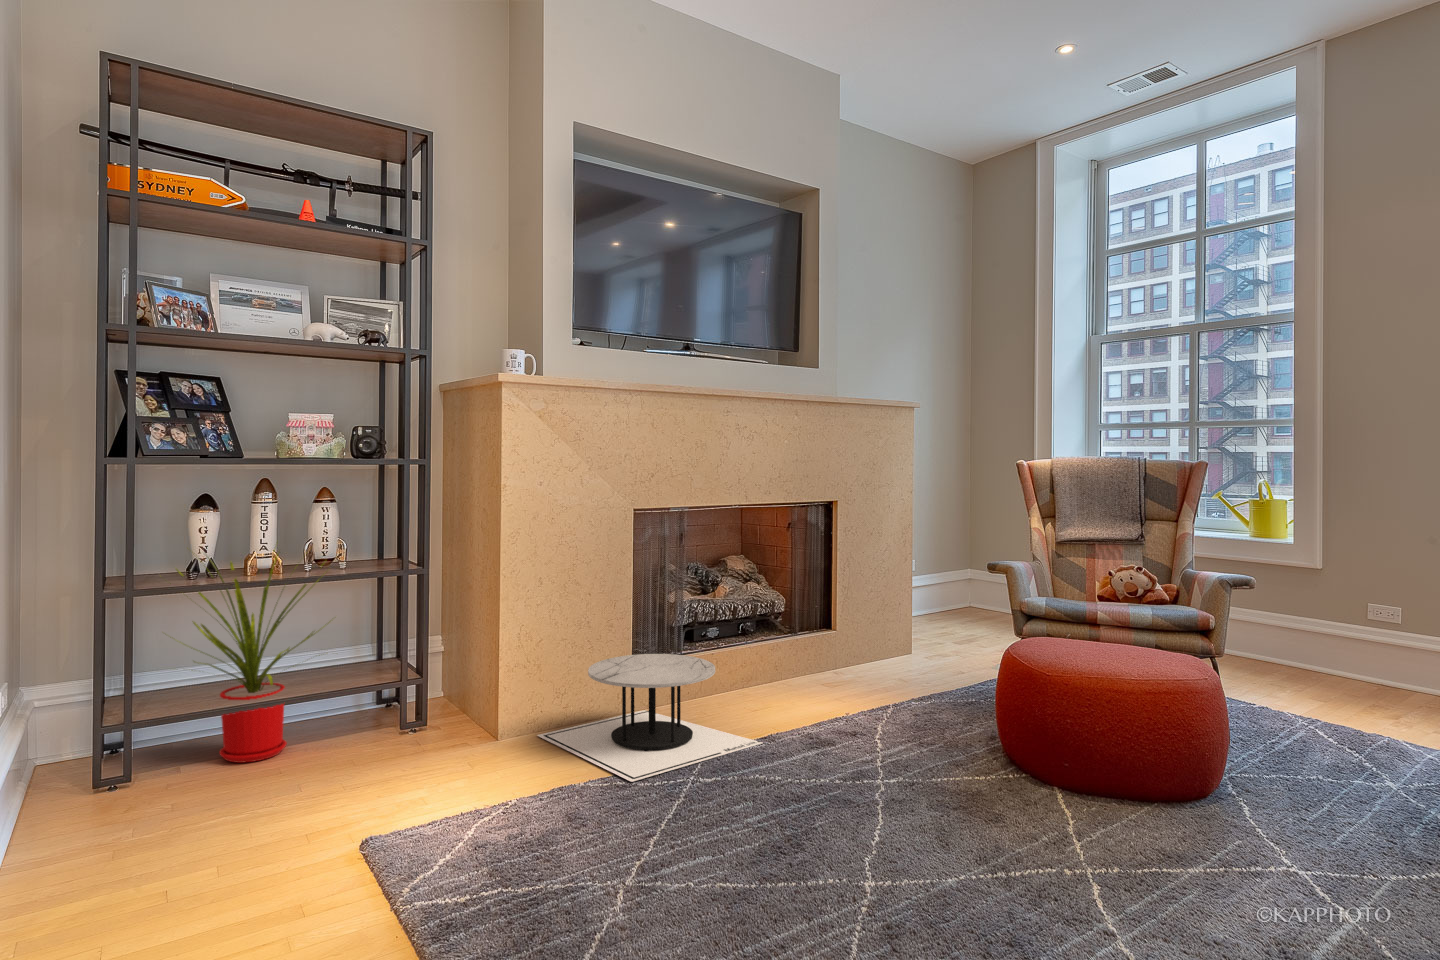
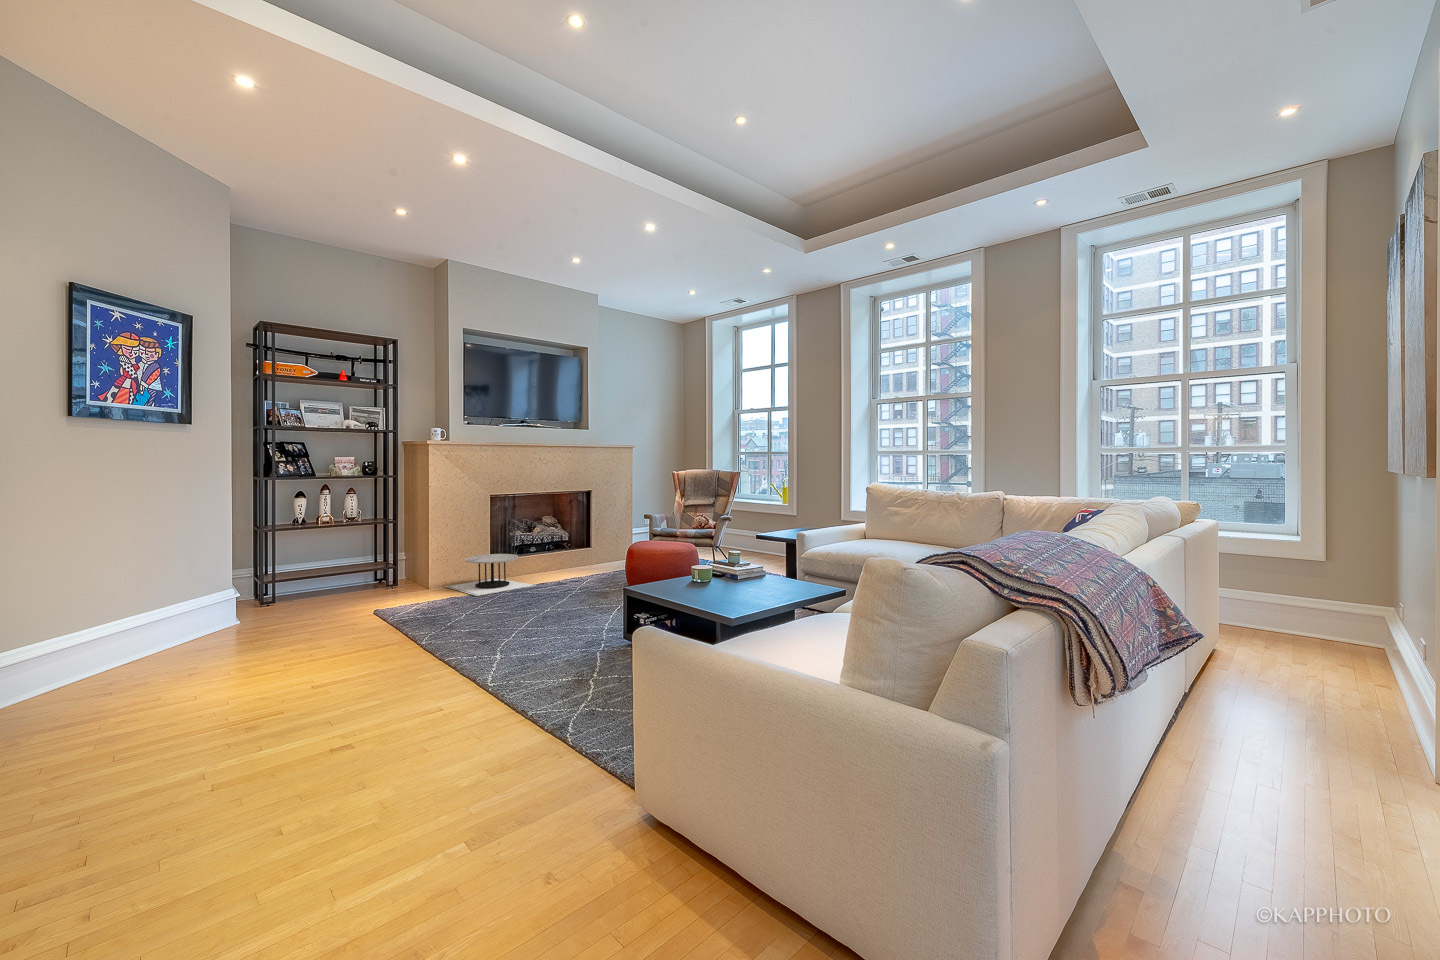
house plant: present [176,546,324,763] -> none [283,510,360,598]

